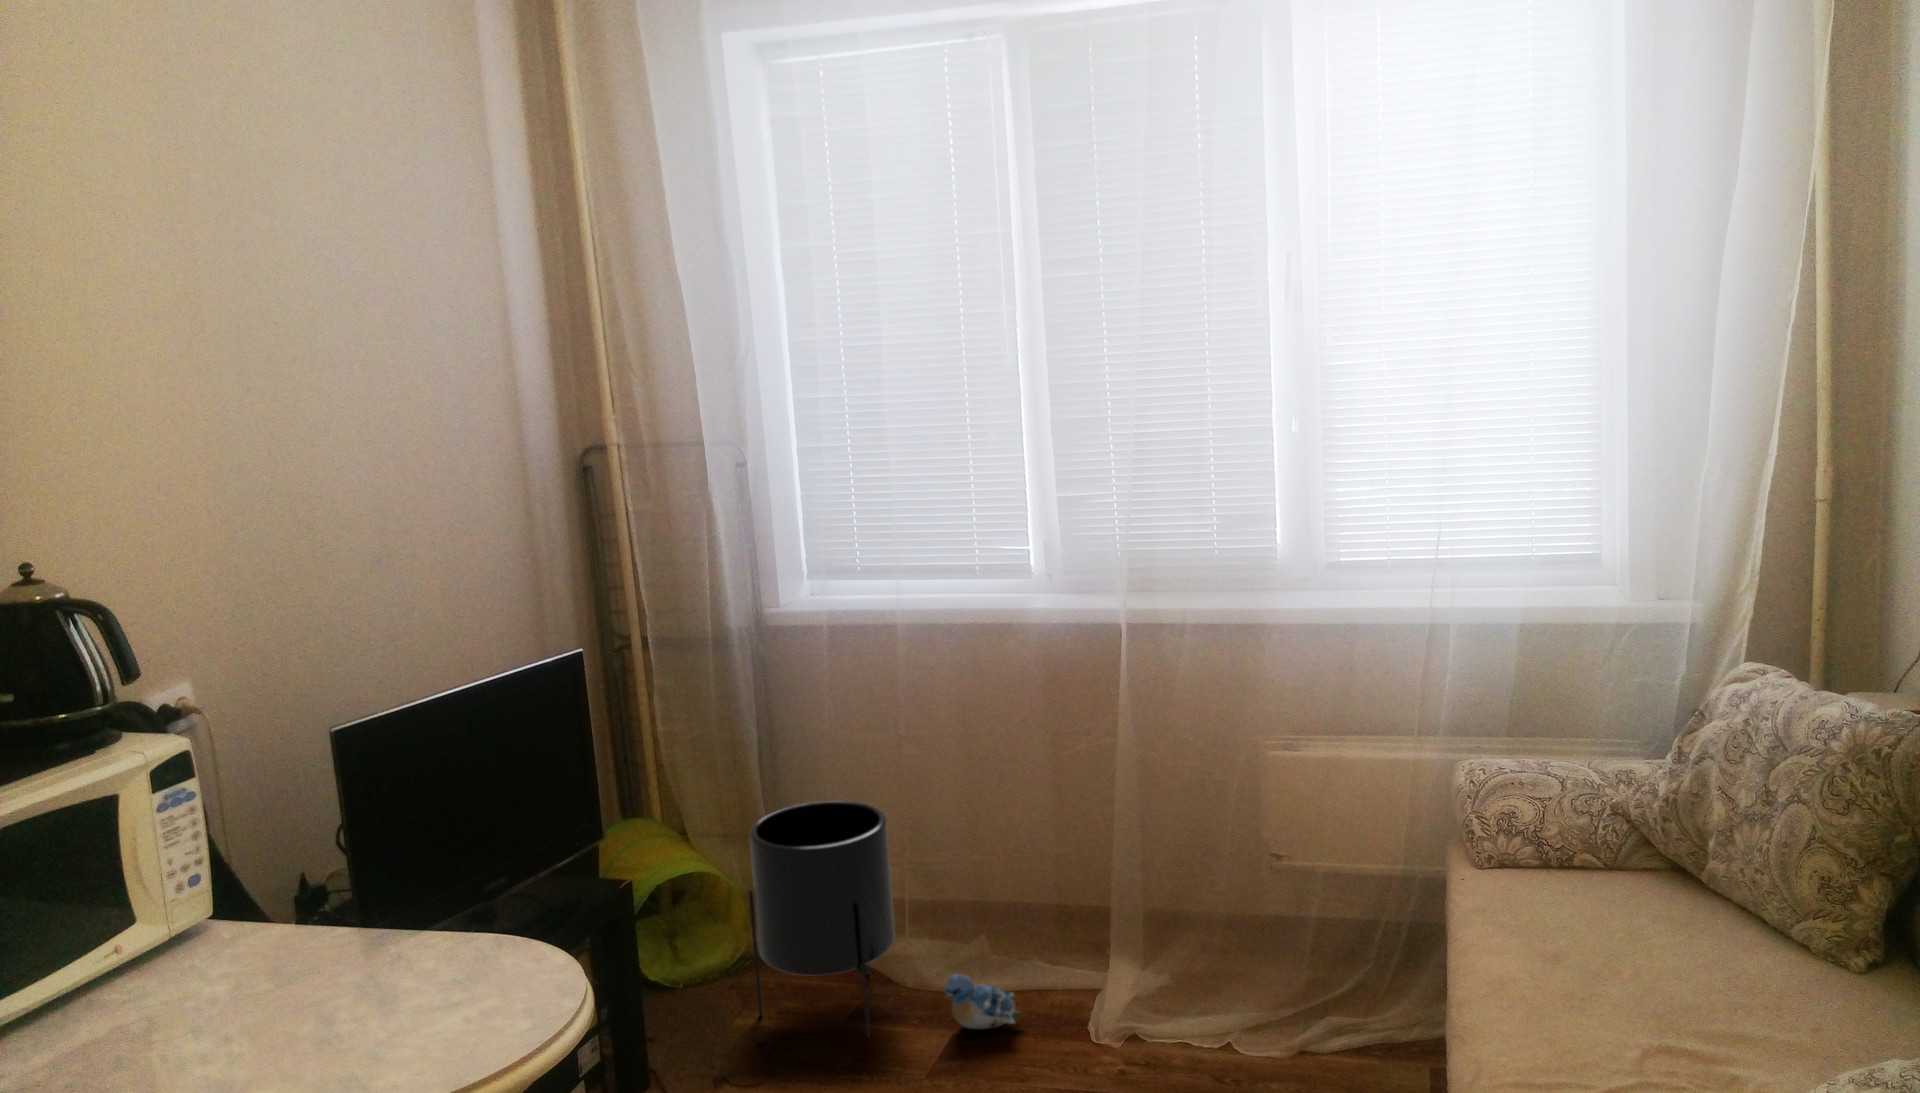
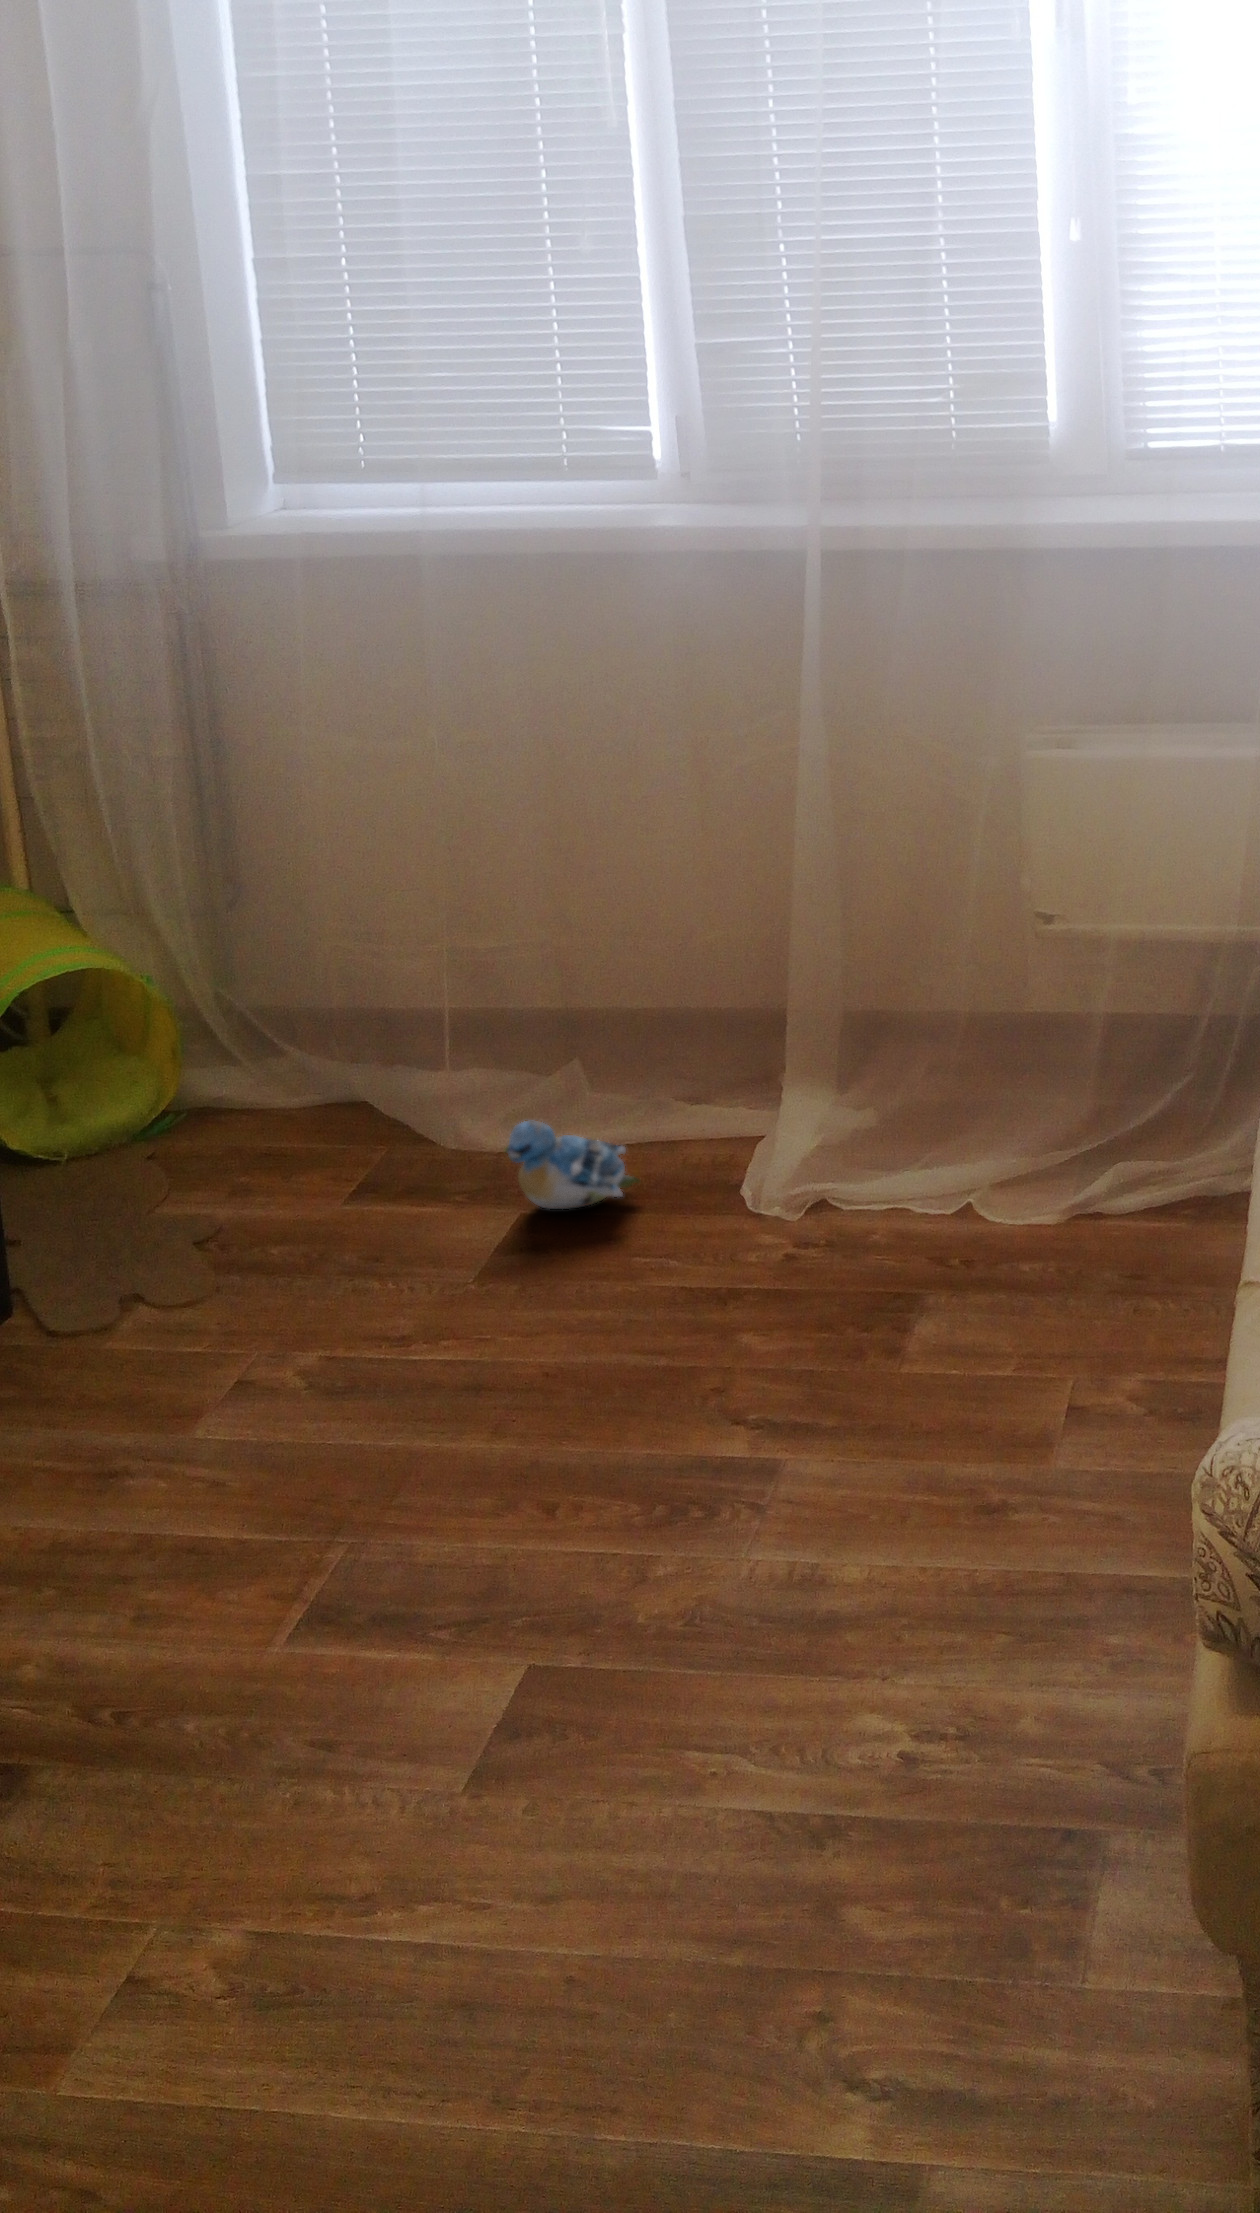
planter: present [748,801,895,1037] -> none [165,843,427,1234]

